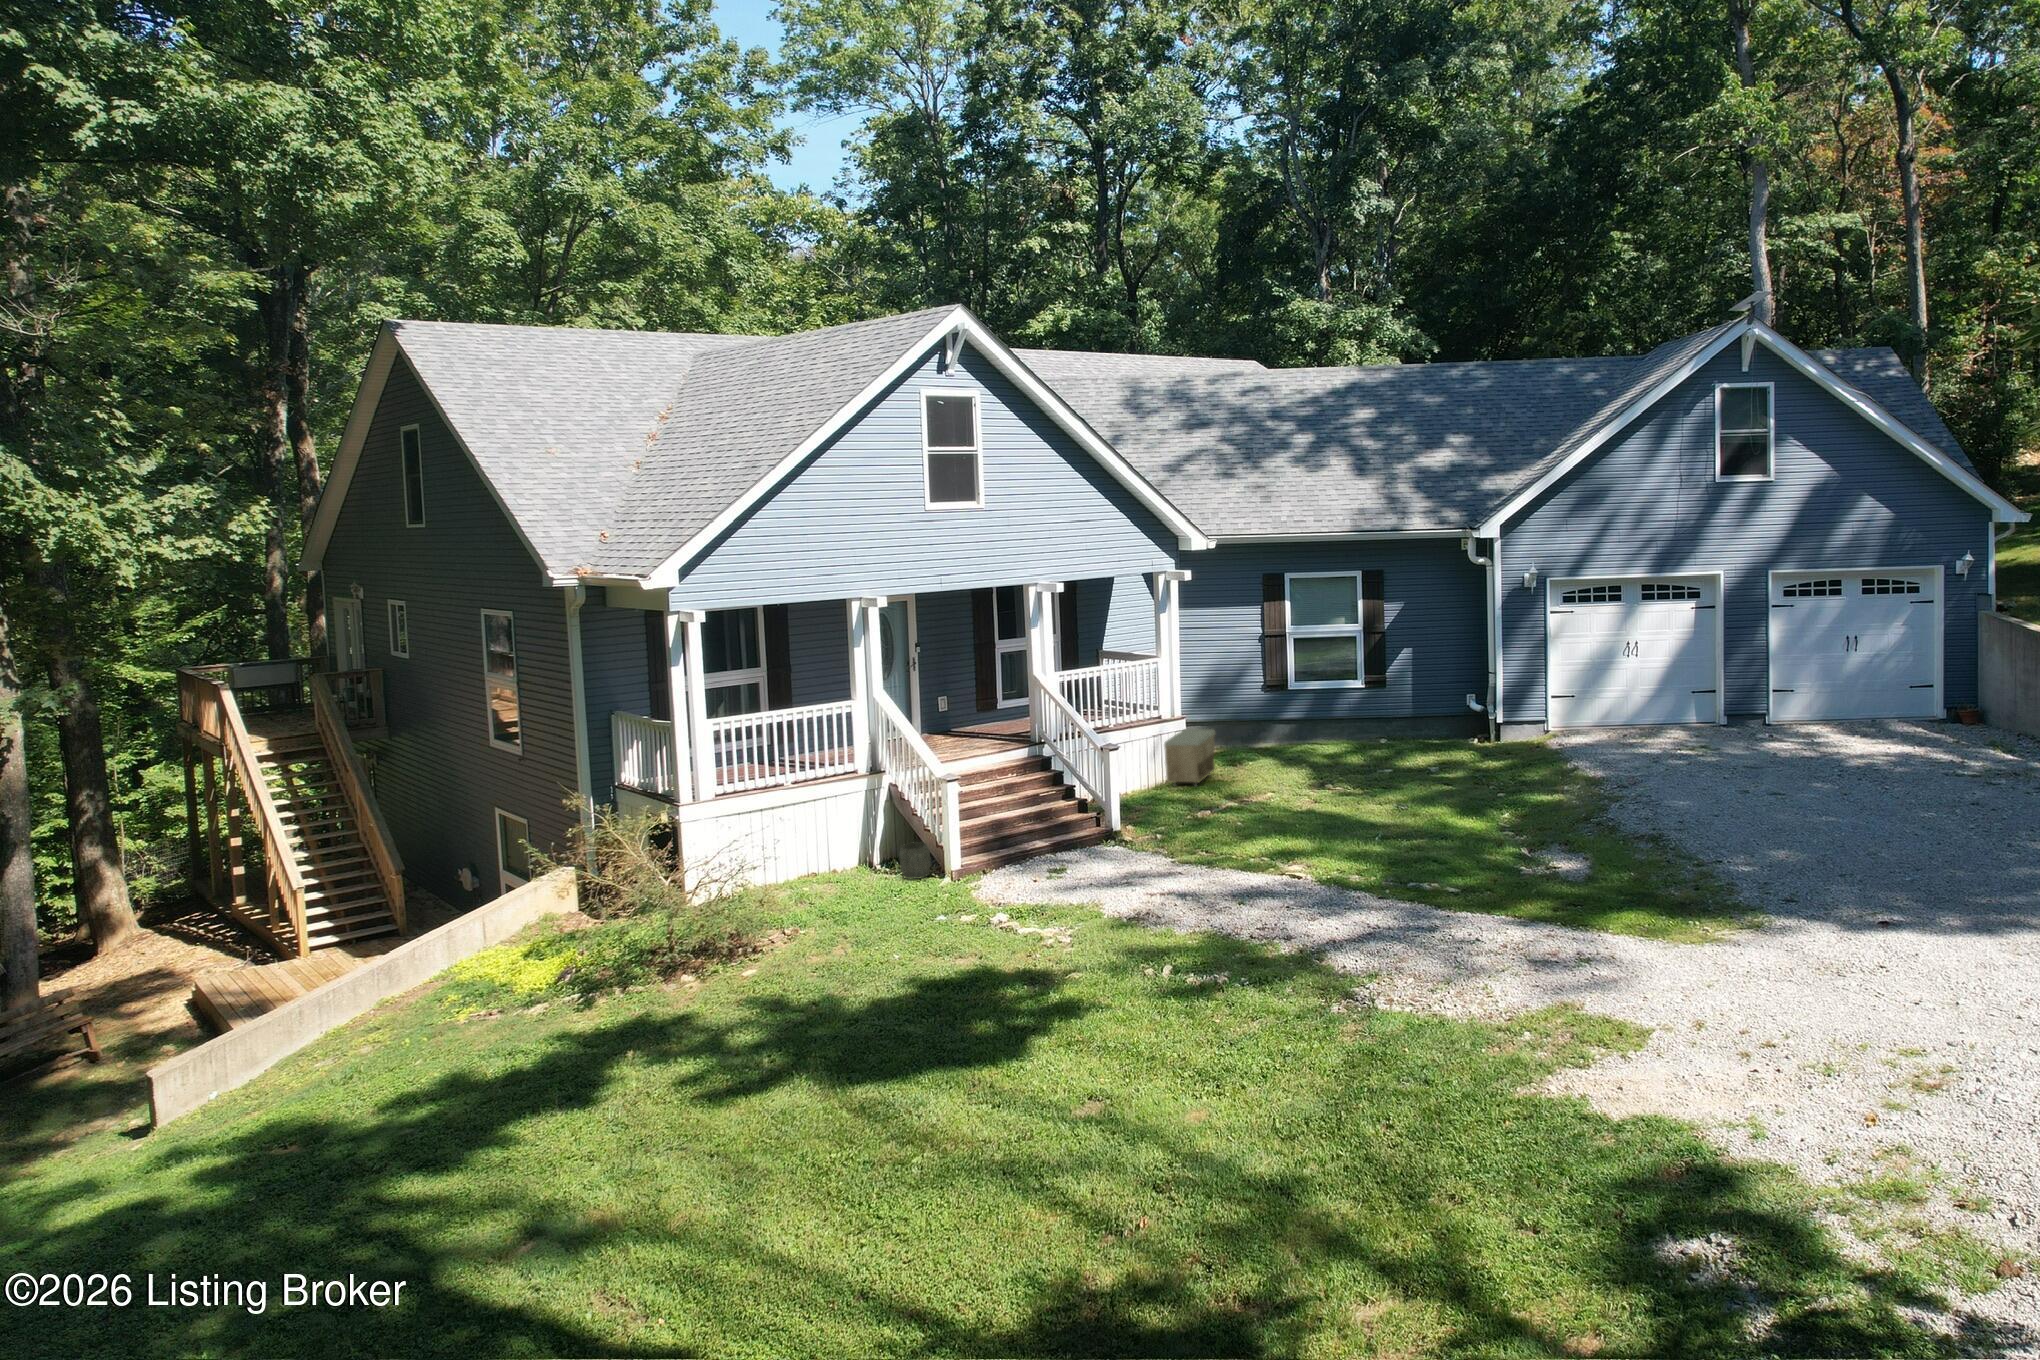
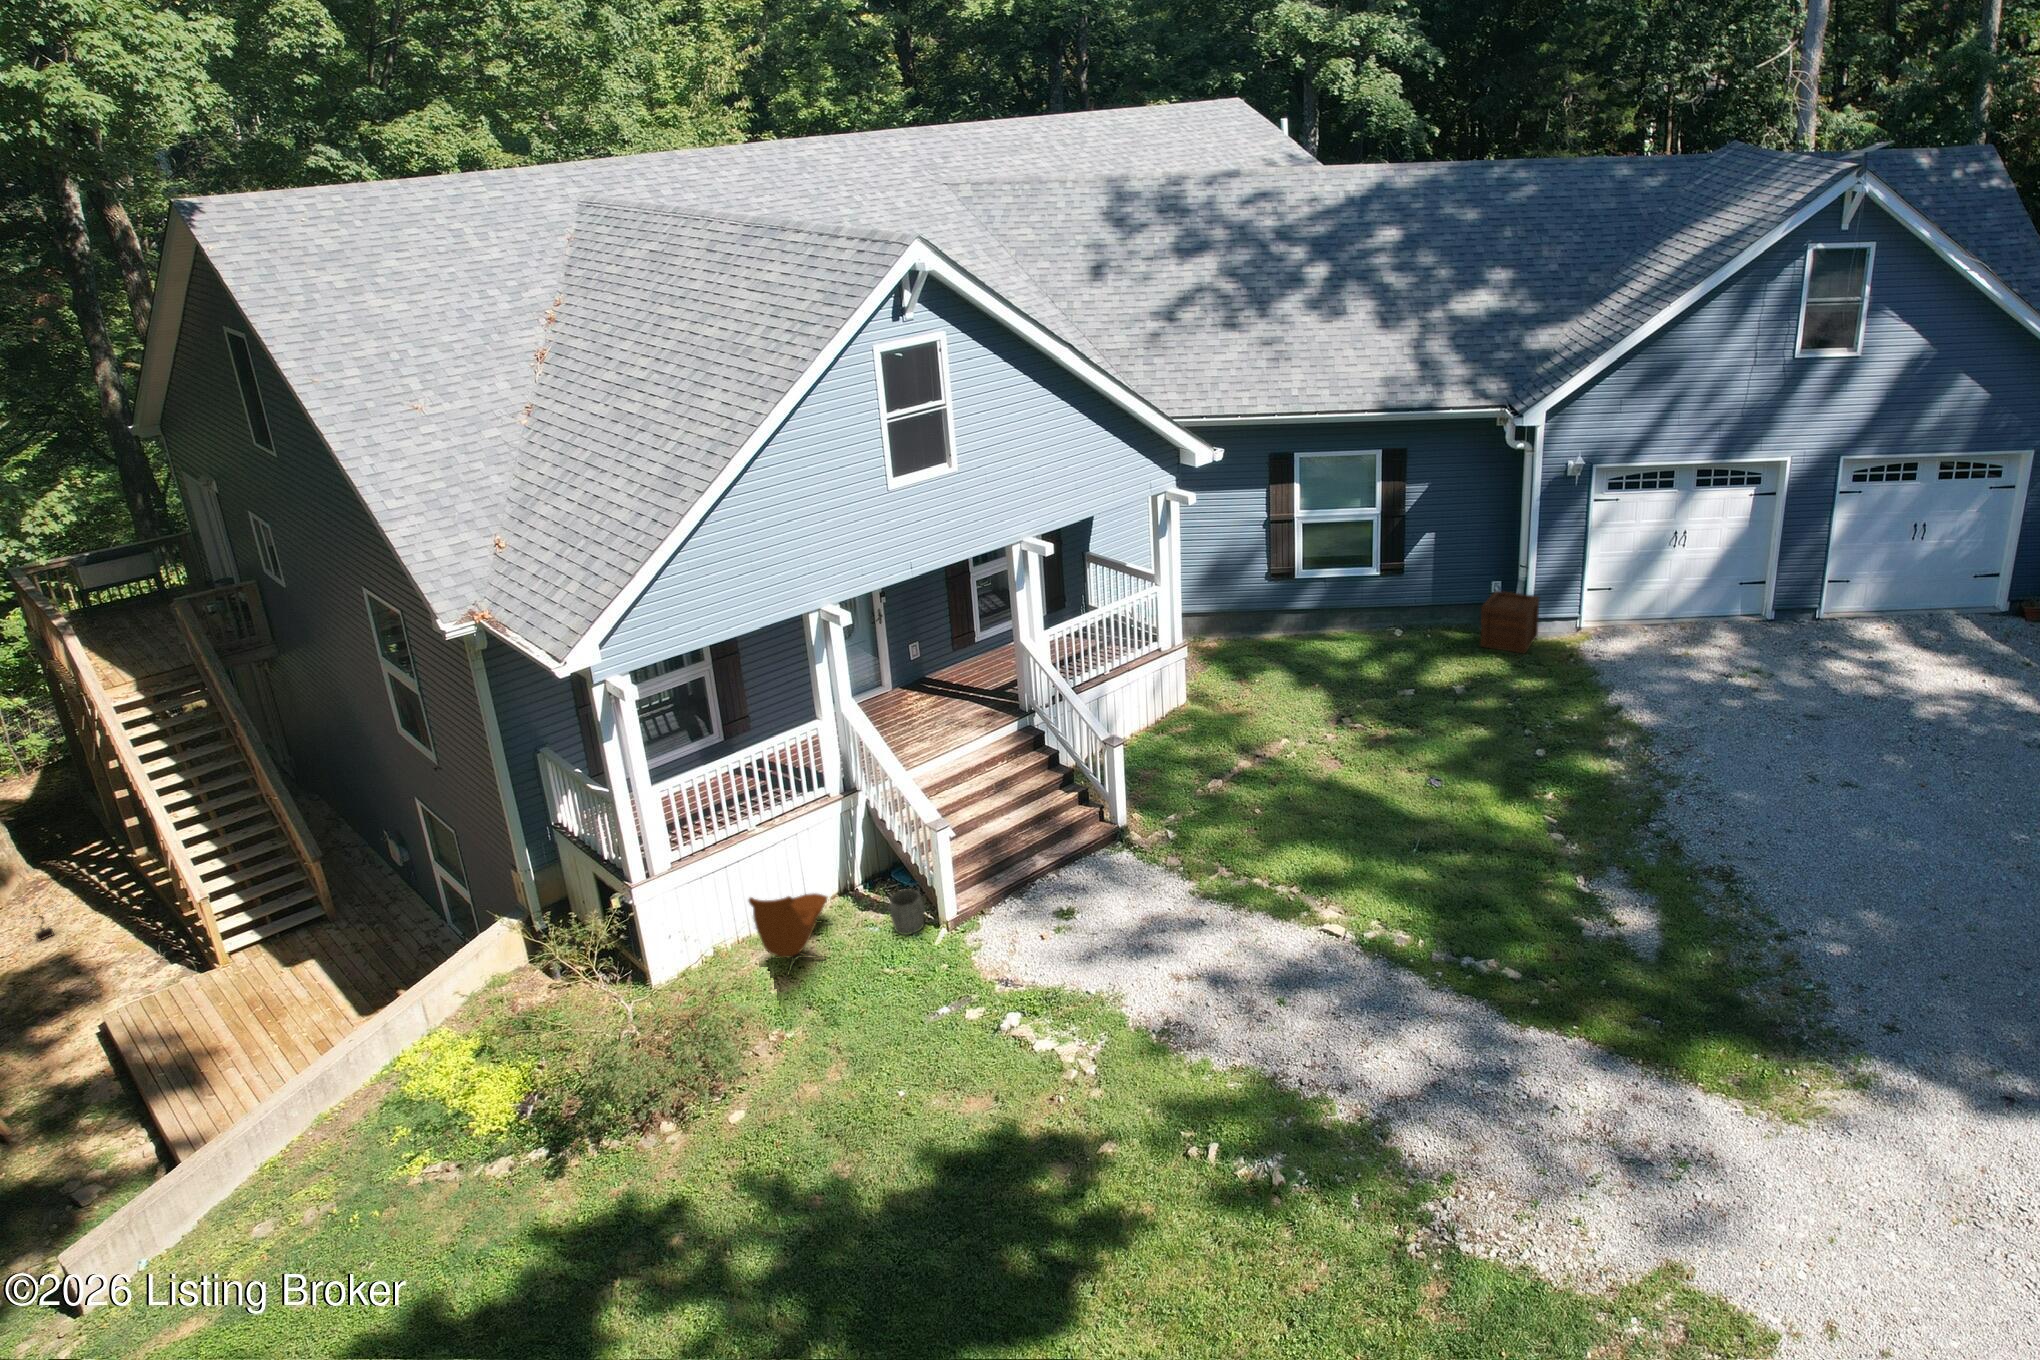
wooden crate: none [1455,697,1511,746] -> present [1480,591,1540,653]
storage bench: present [1164,729,1215,785] -> none [1166,658,1221,732]
lounge chair: none [775,812,848,900] -> present [749,893,827,977]
potted plant: none [118,933,157,969] -> present [22,905,54,941]

